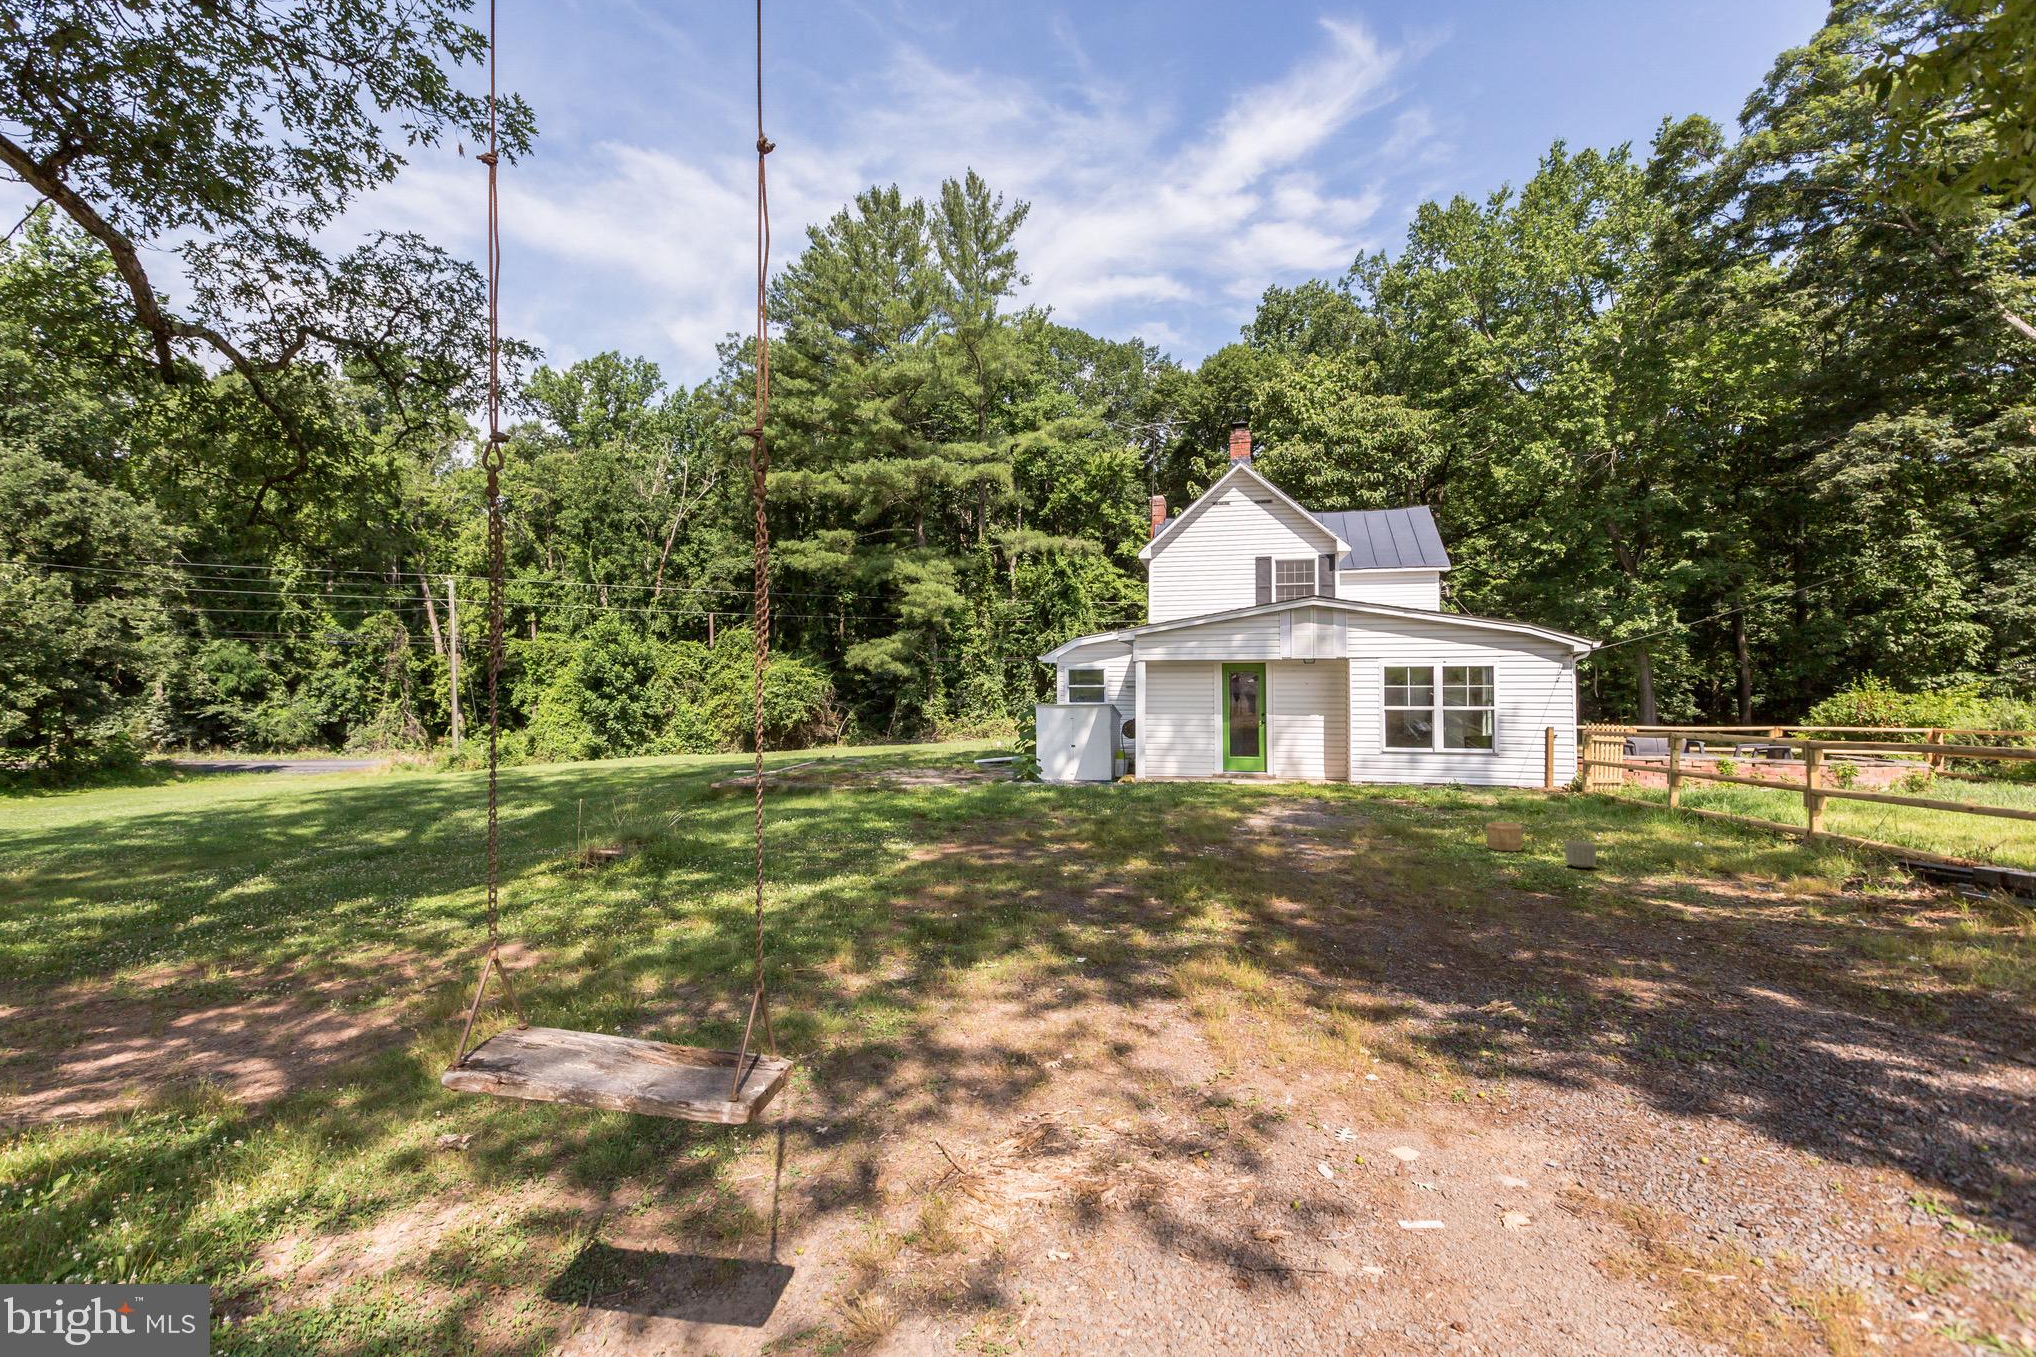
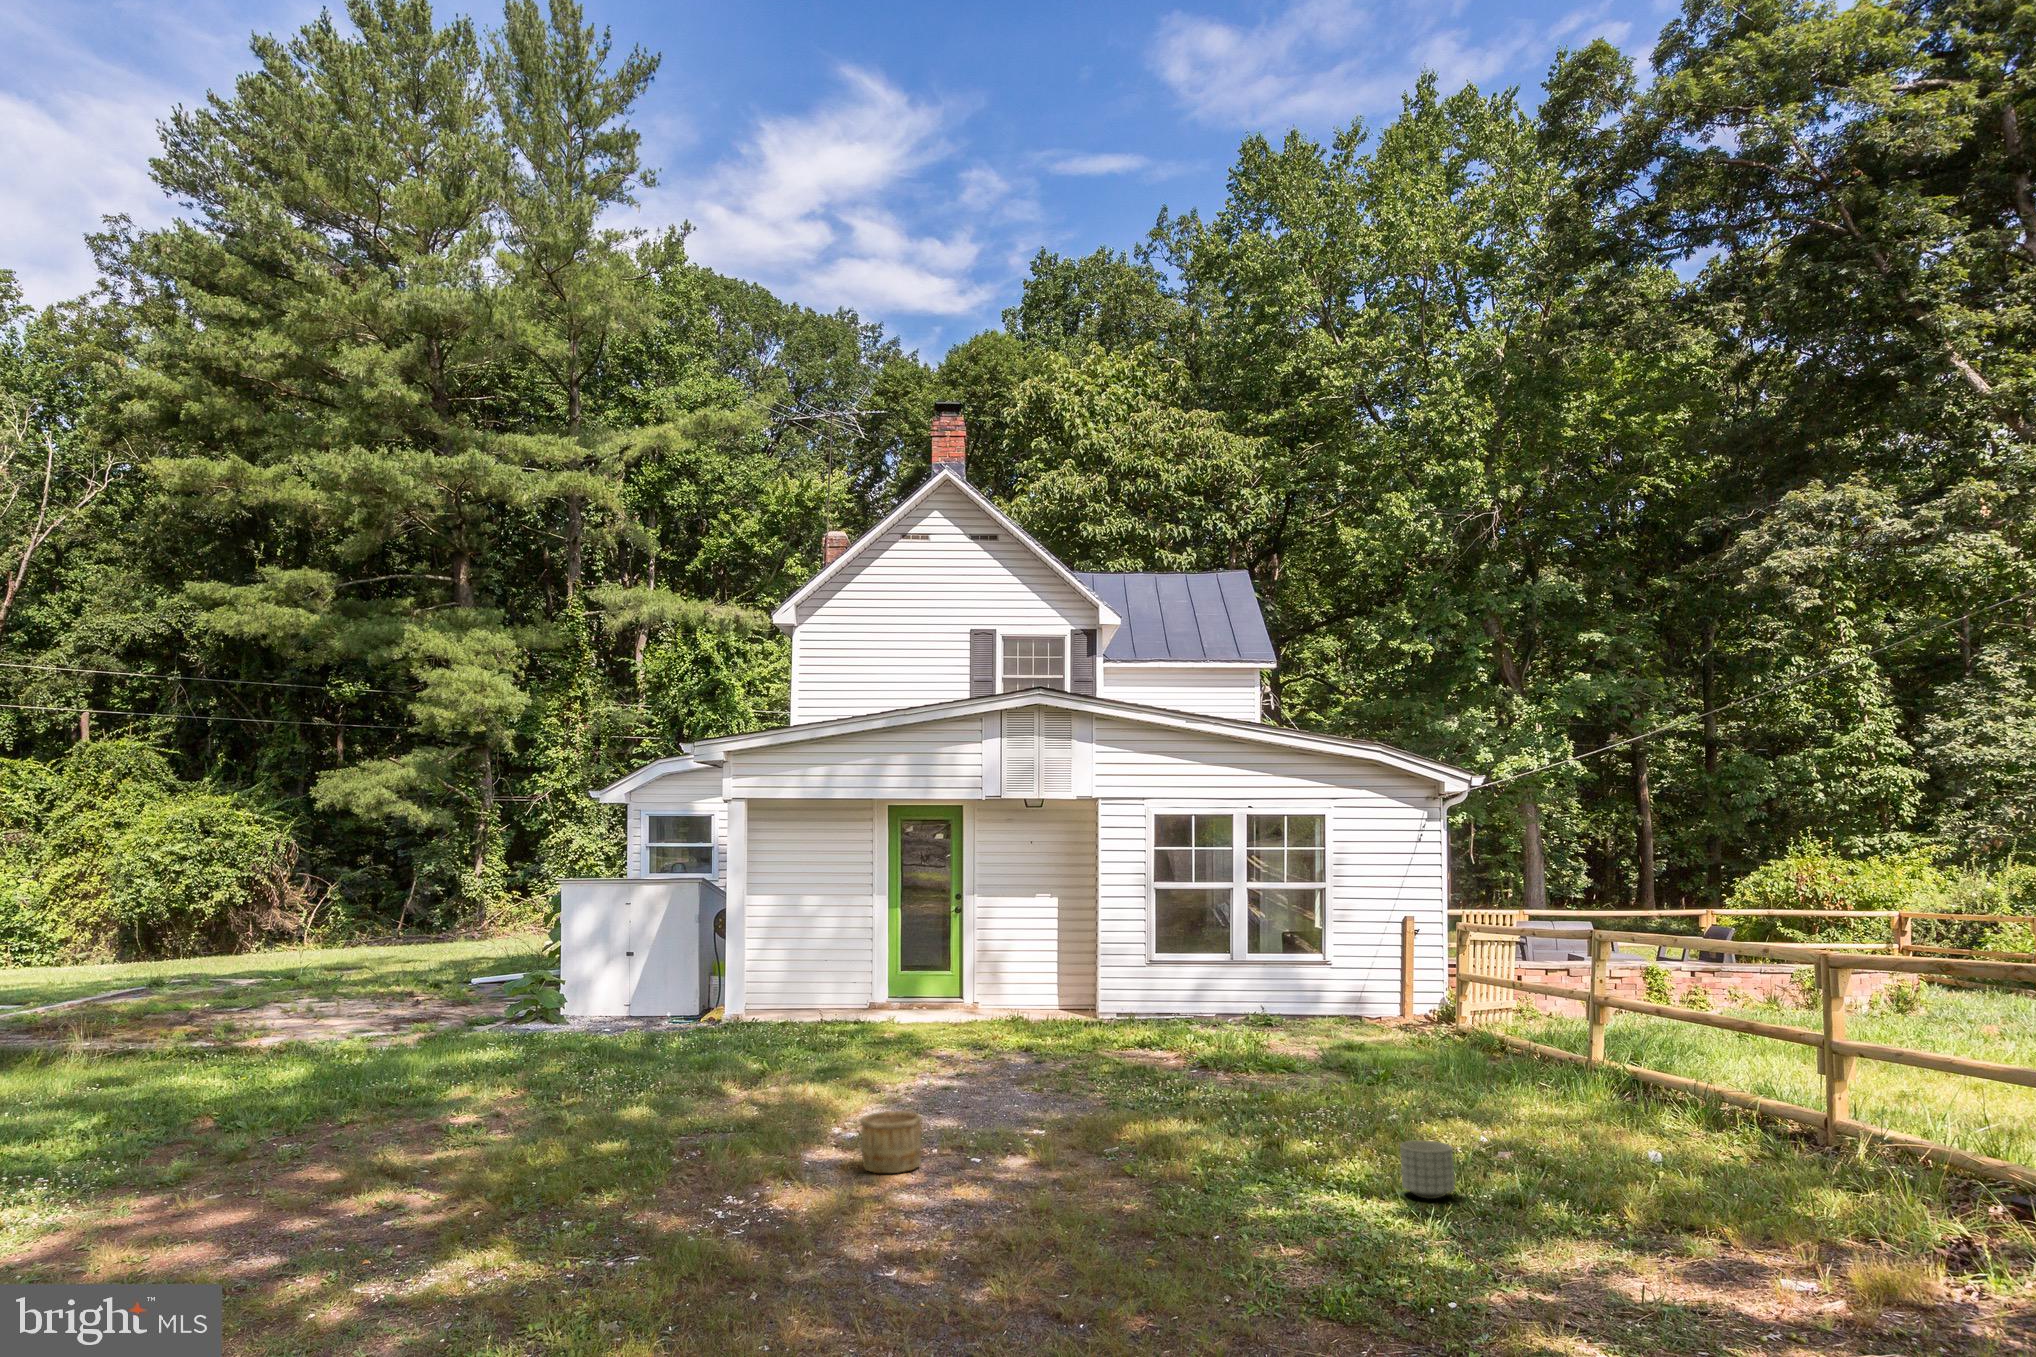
wooden bucket: present [1487,822,1522,851] -> present [860,1111,922,1173]

